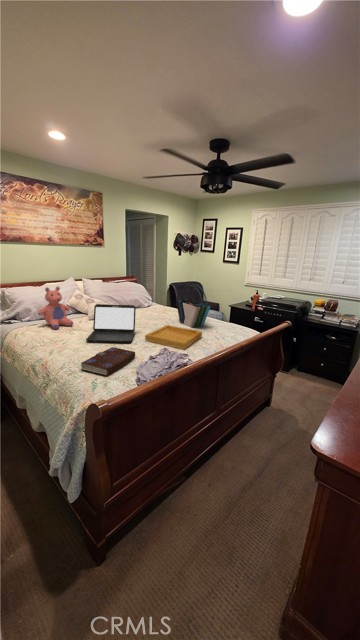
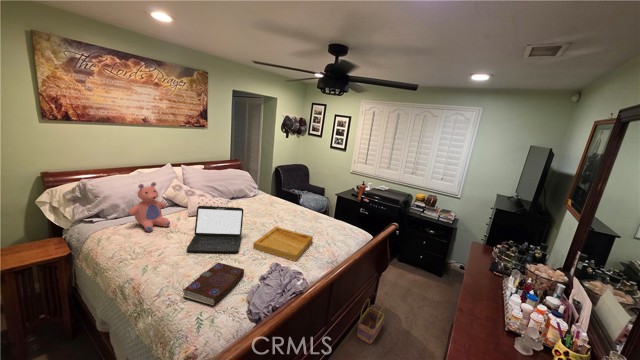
tote bag: present [176,285,210,328] -> none [285,183,321,228]
basket: none [251,394,279,437] -> present [357,299,384,344]

